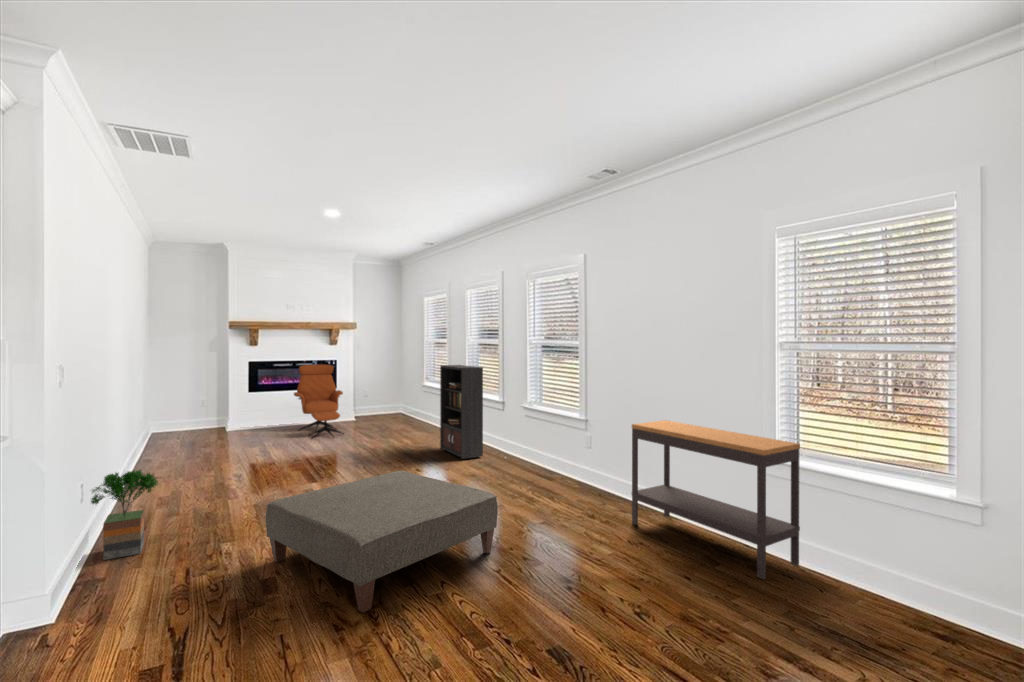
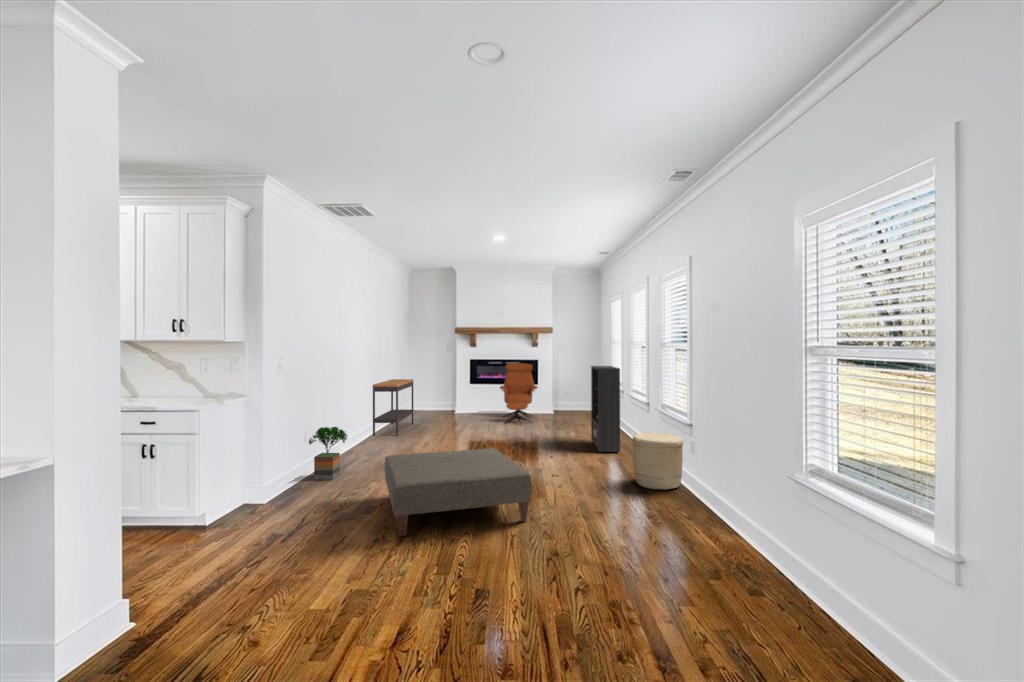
console table: present [632,420,800,579] -> present [373,379,414,436]
woven basket: none [532,432,582,490] -> present [632,433,684,490]

